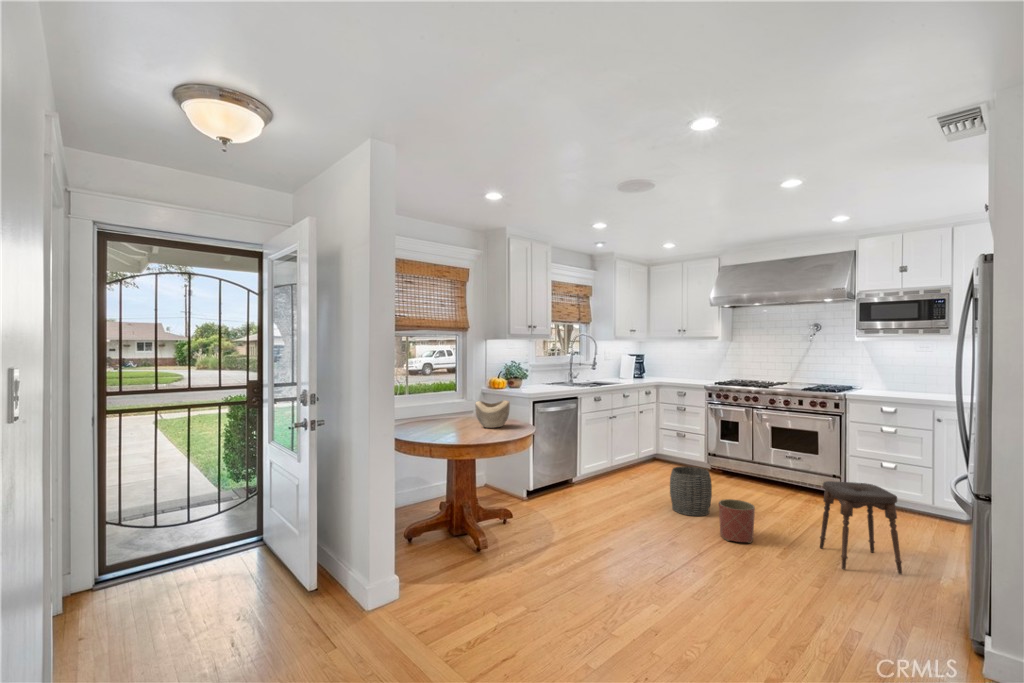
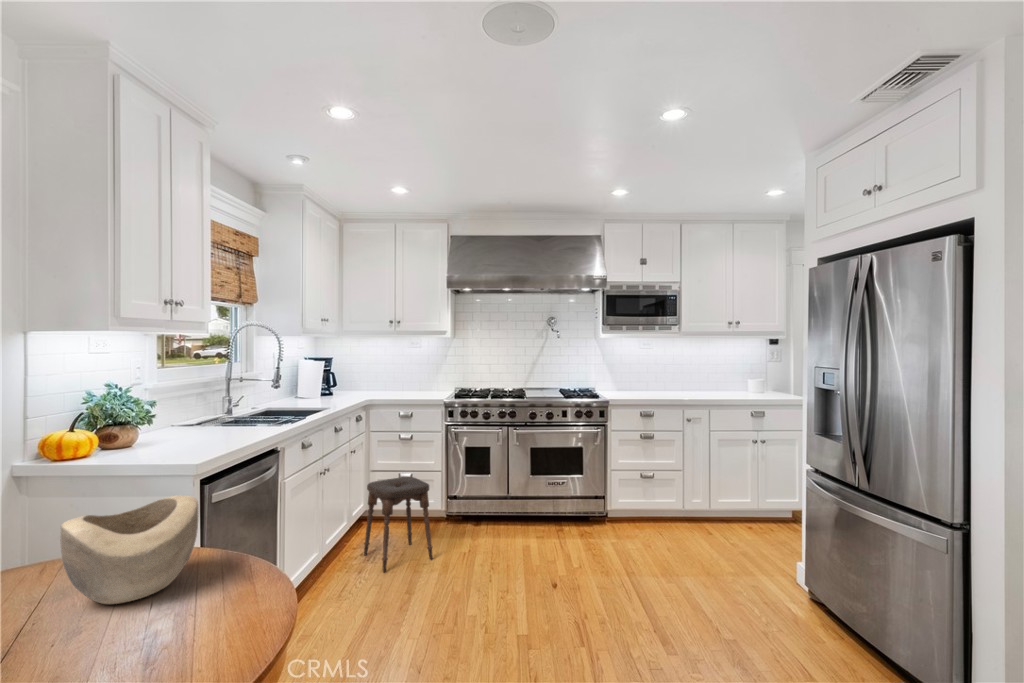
woven basket: present [670,466,712,516] -> none [468,532,531,619]
stool: present [820,481,902,574] -> present [364,477,433,572]
planter: present [719,499,755,543] -> none [579,574,630,650]

